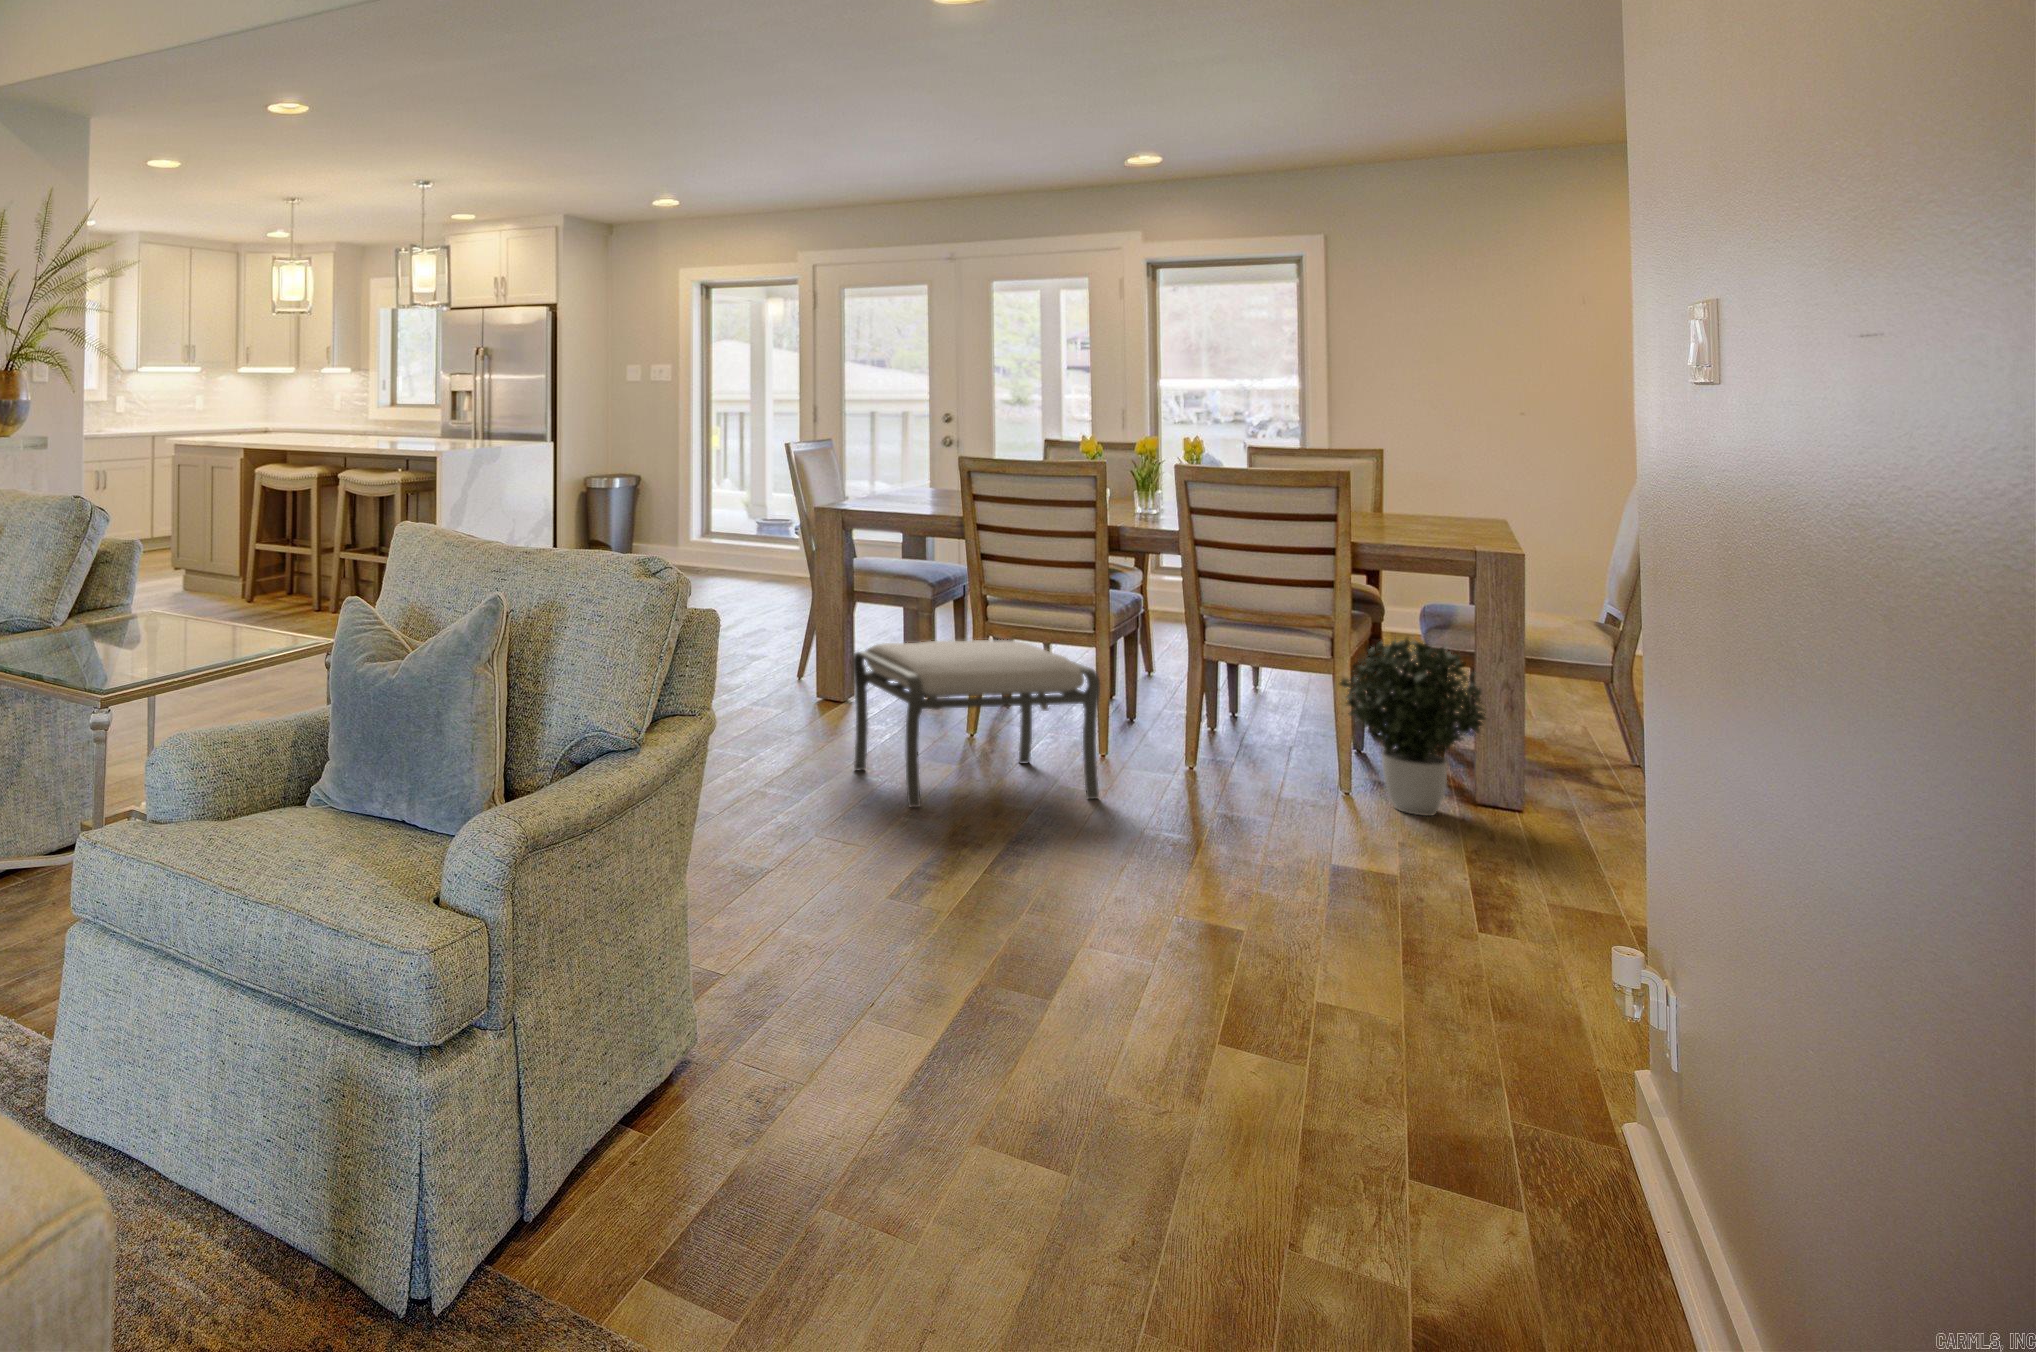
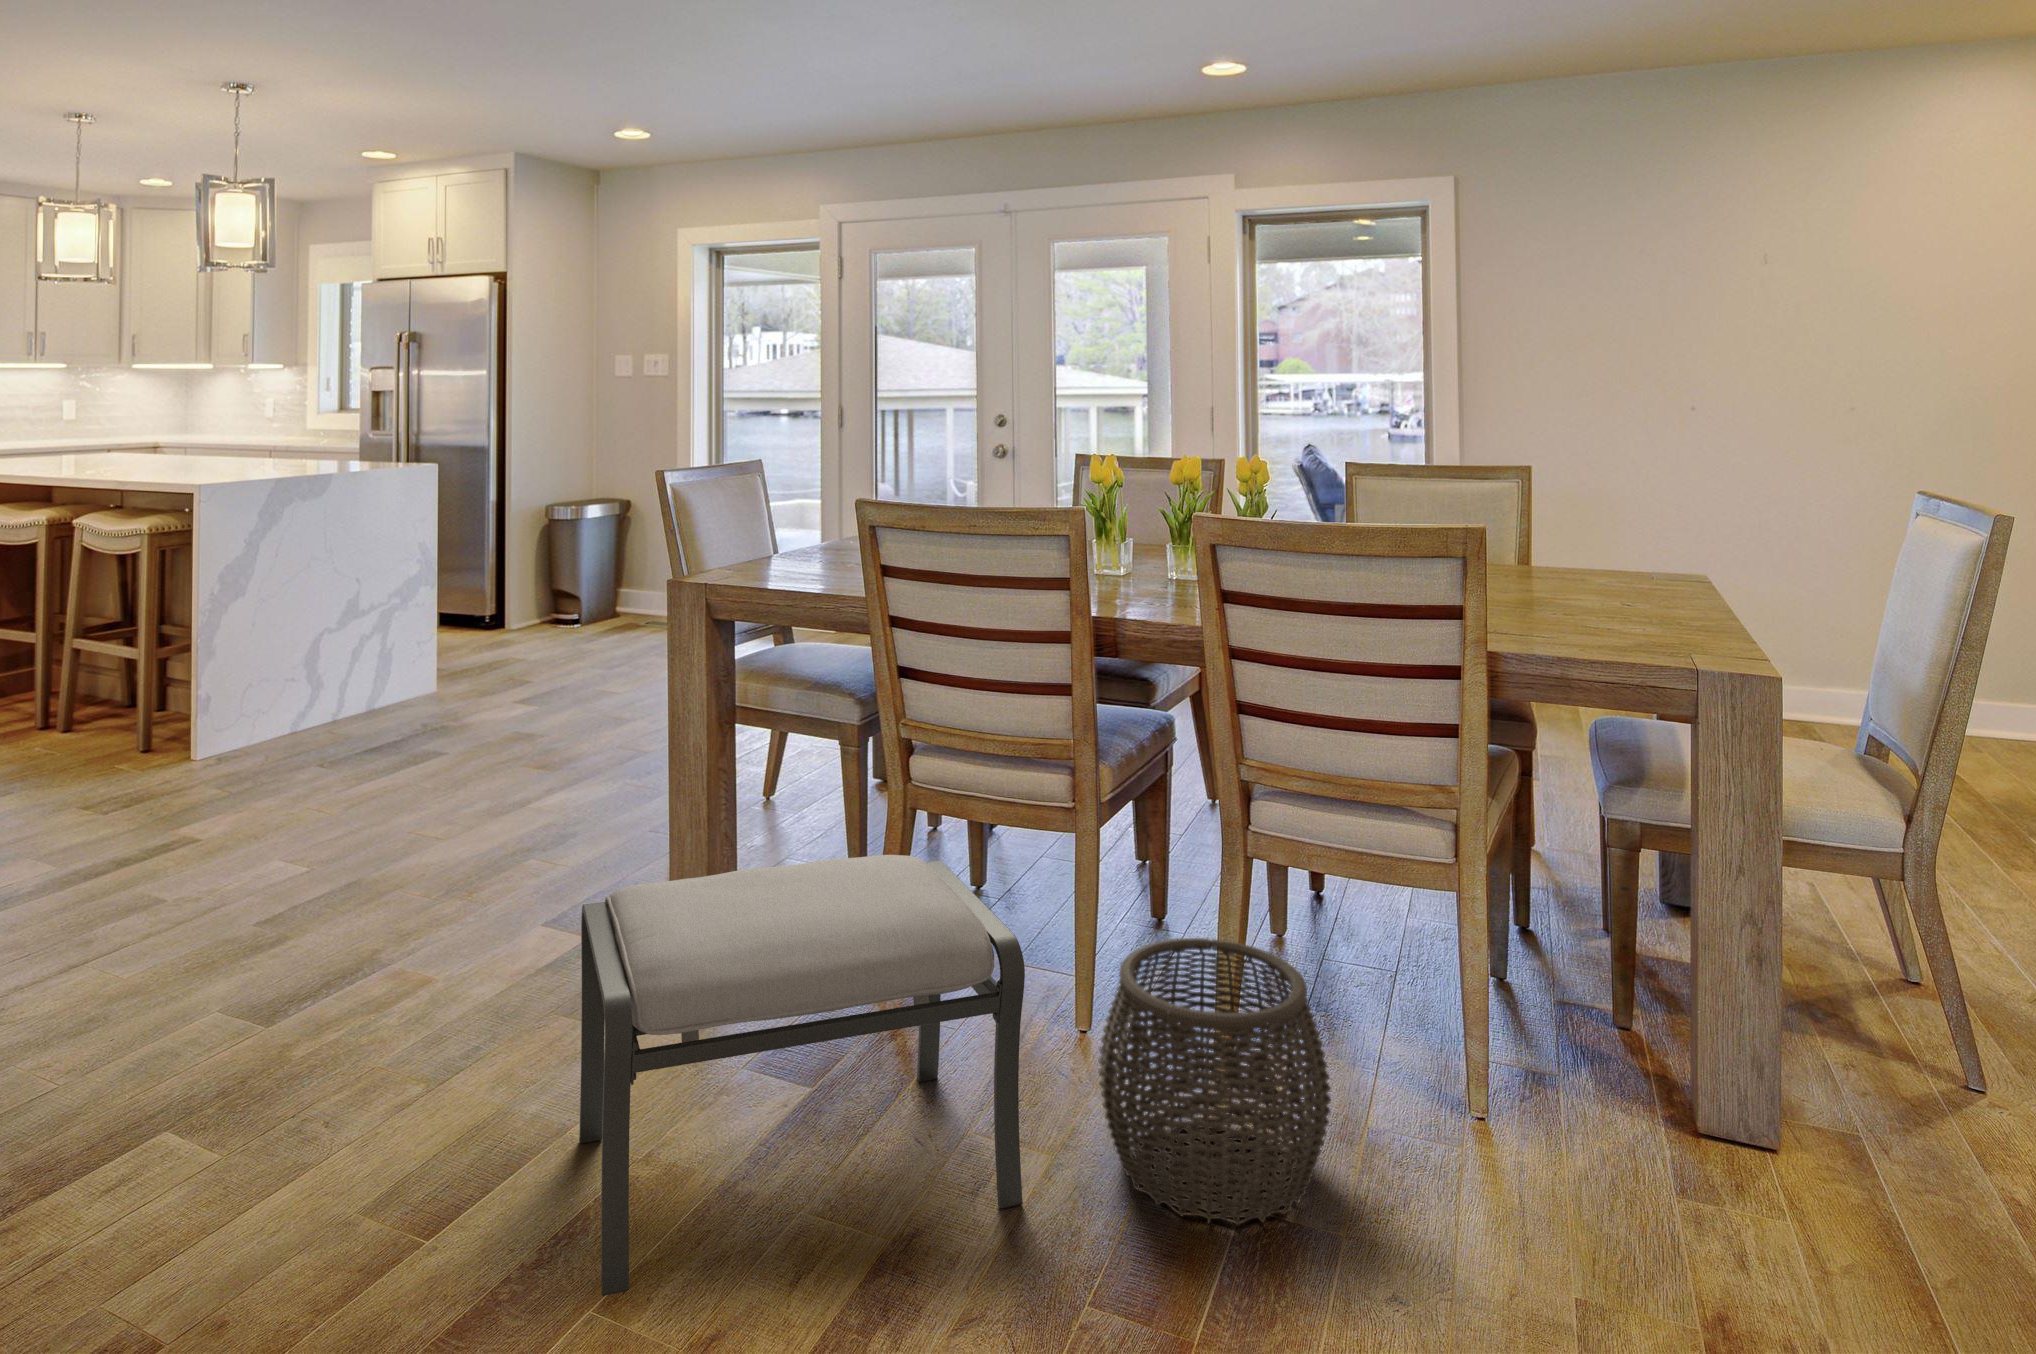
potted plant: present [1340,639,1486,816] -> none [1465,838,1732,1198]
woven basket: none [1133,686,1264,810] -> present [1098,938,1331,1225]

